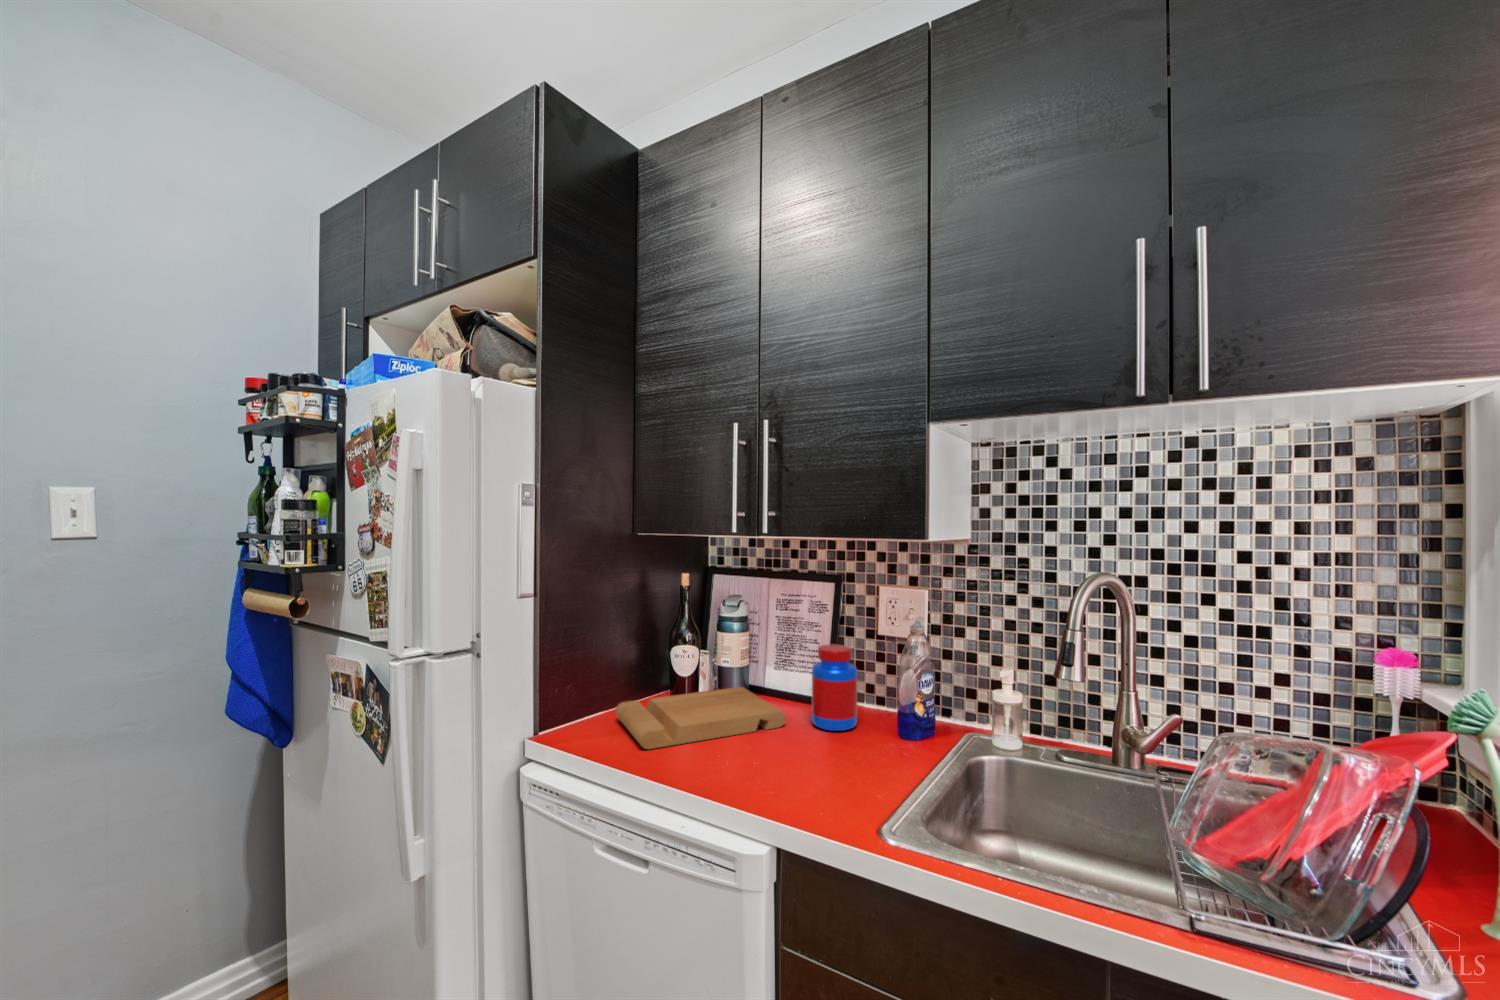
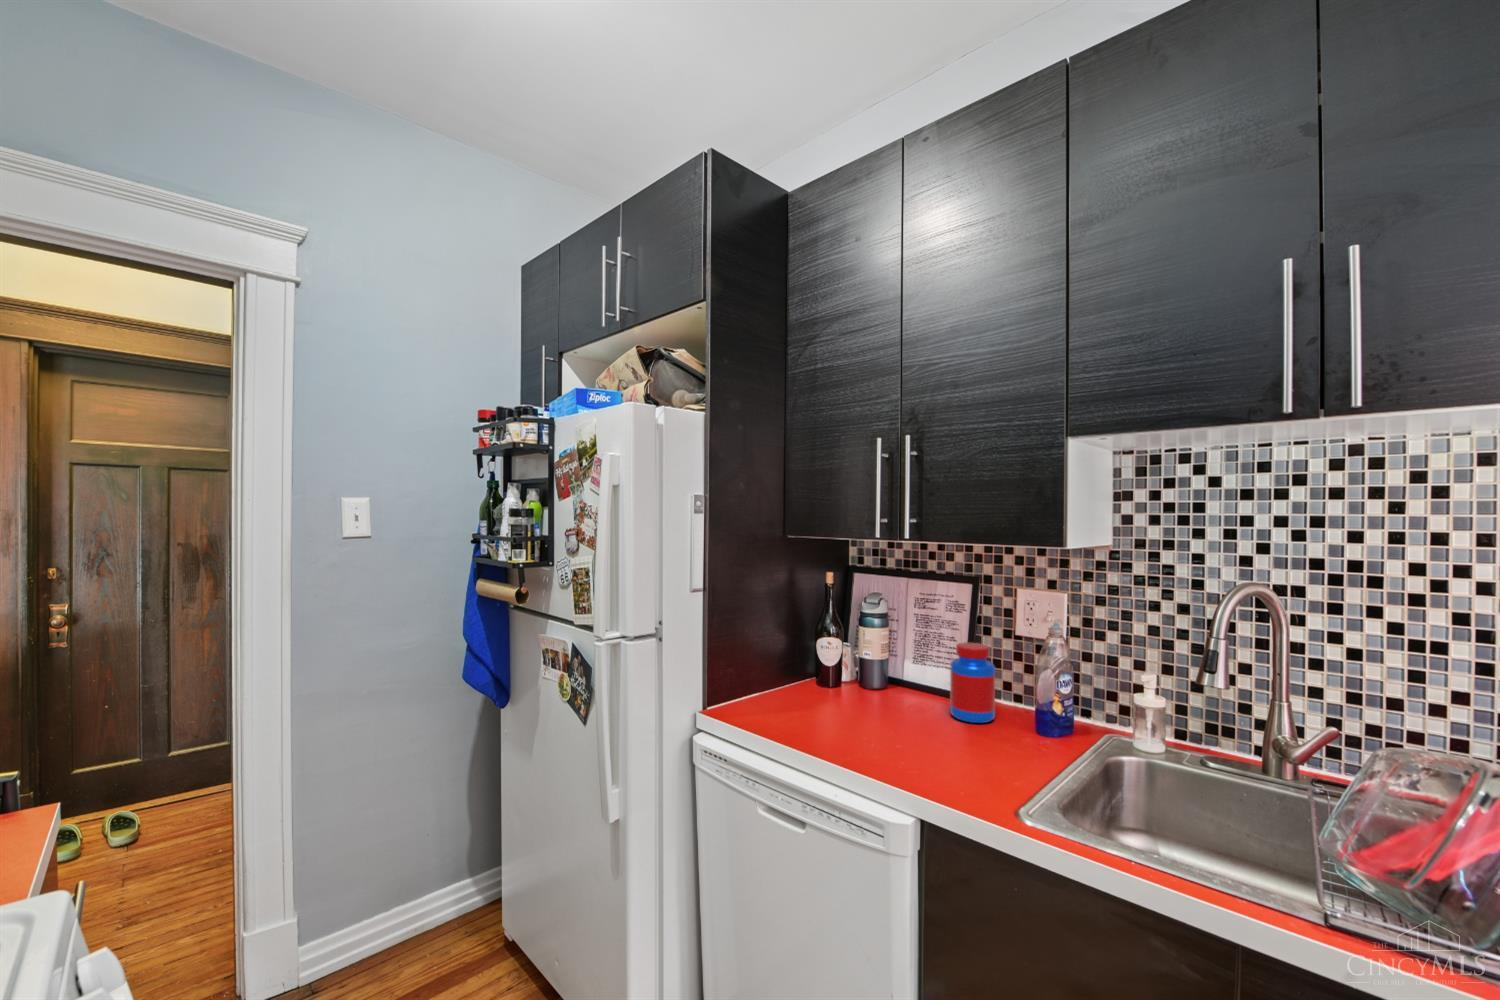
cutting board: present [615,687,786,749] -> none [770,678,926,727]

